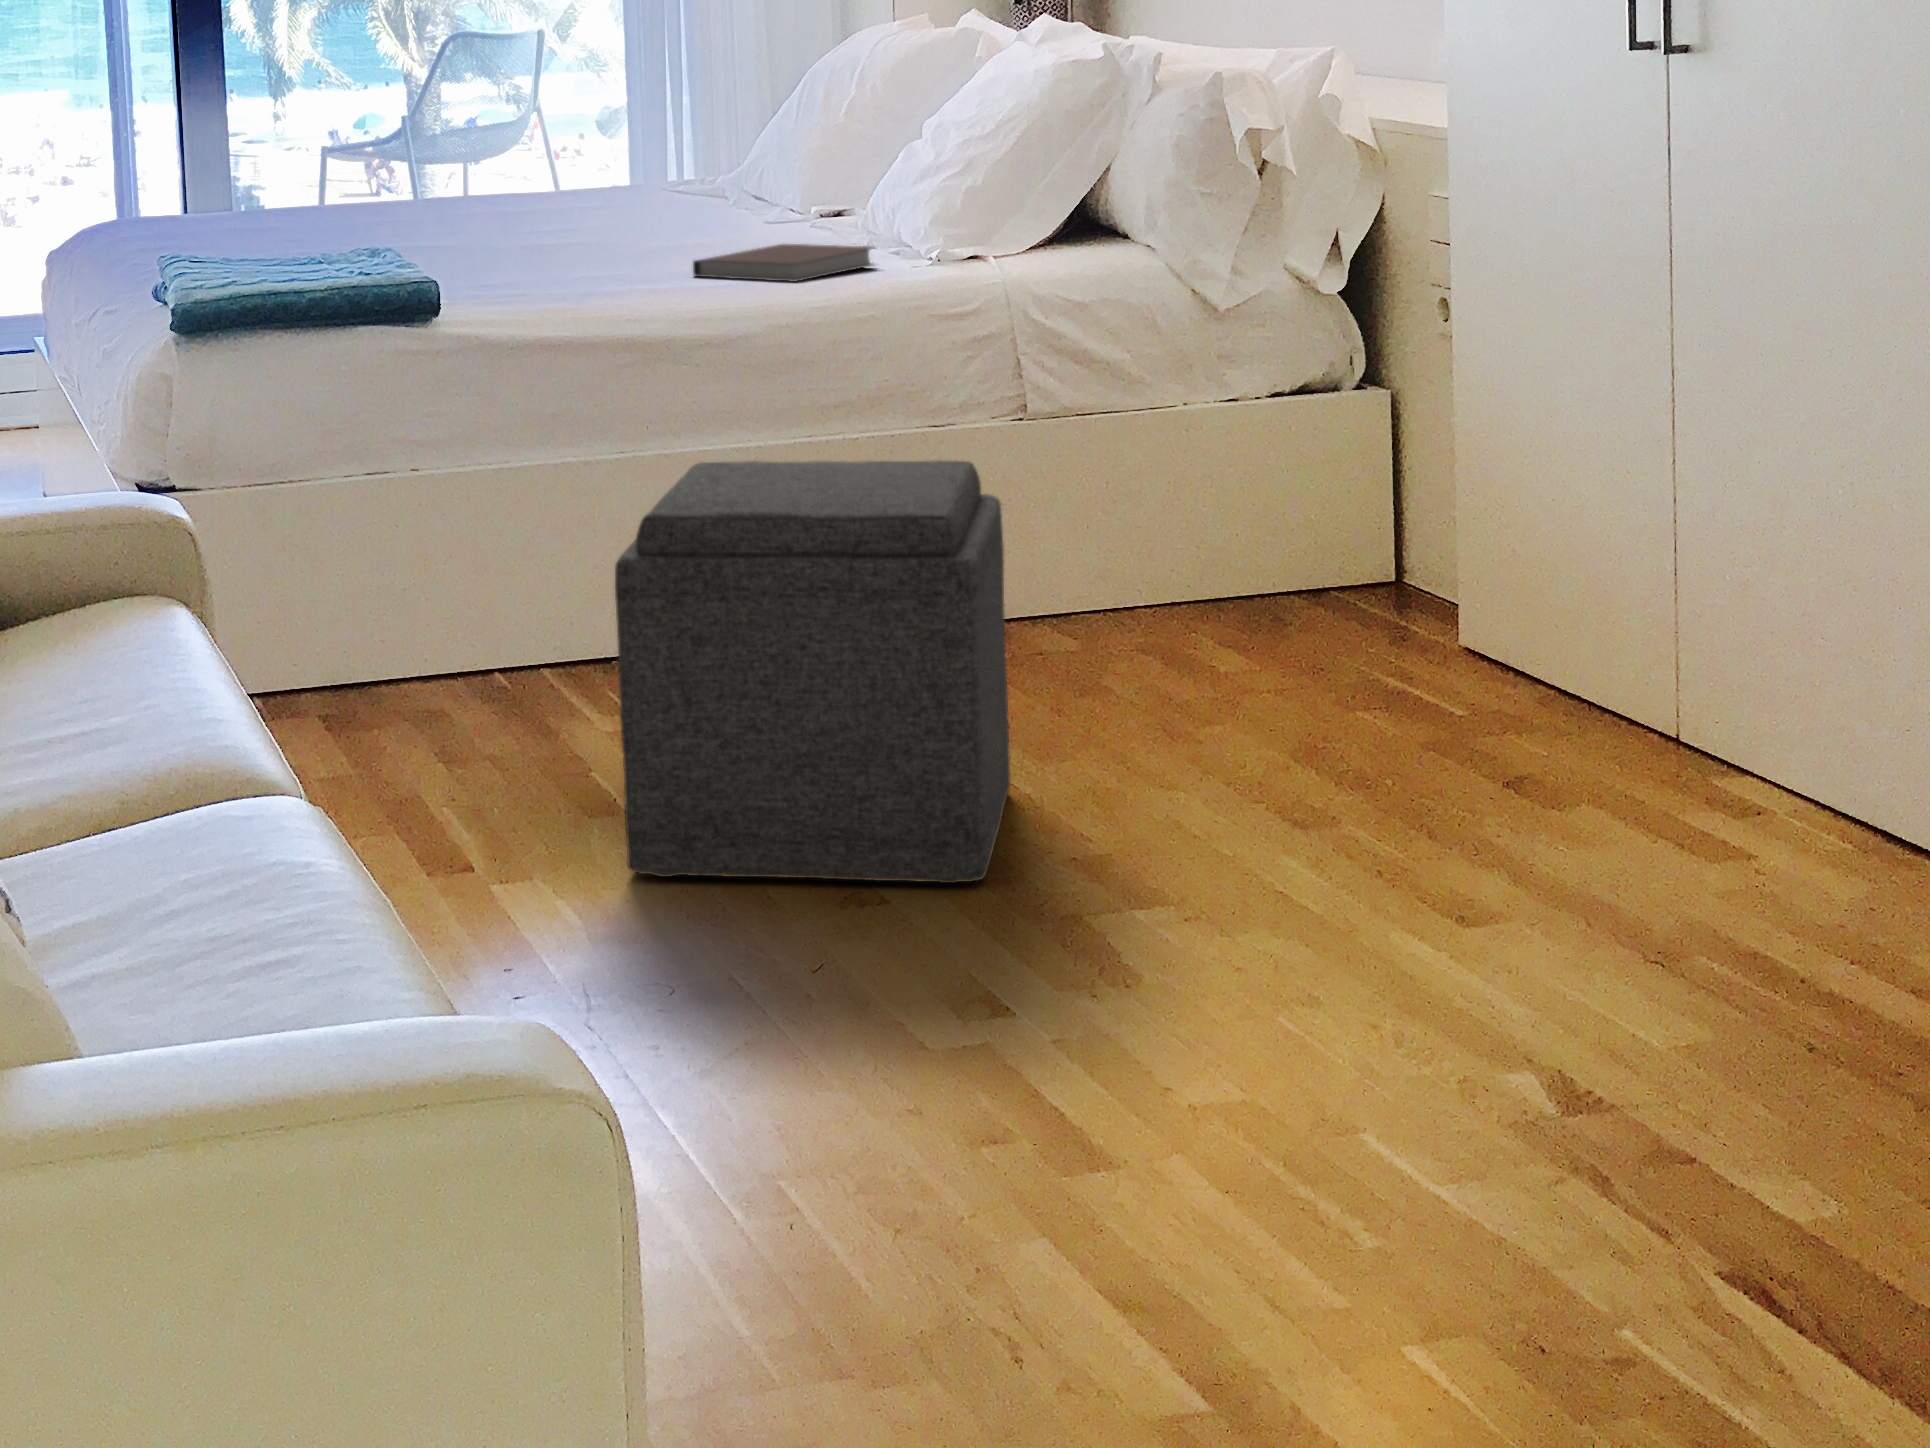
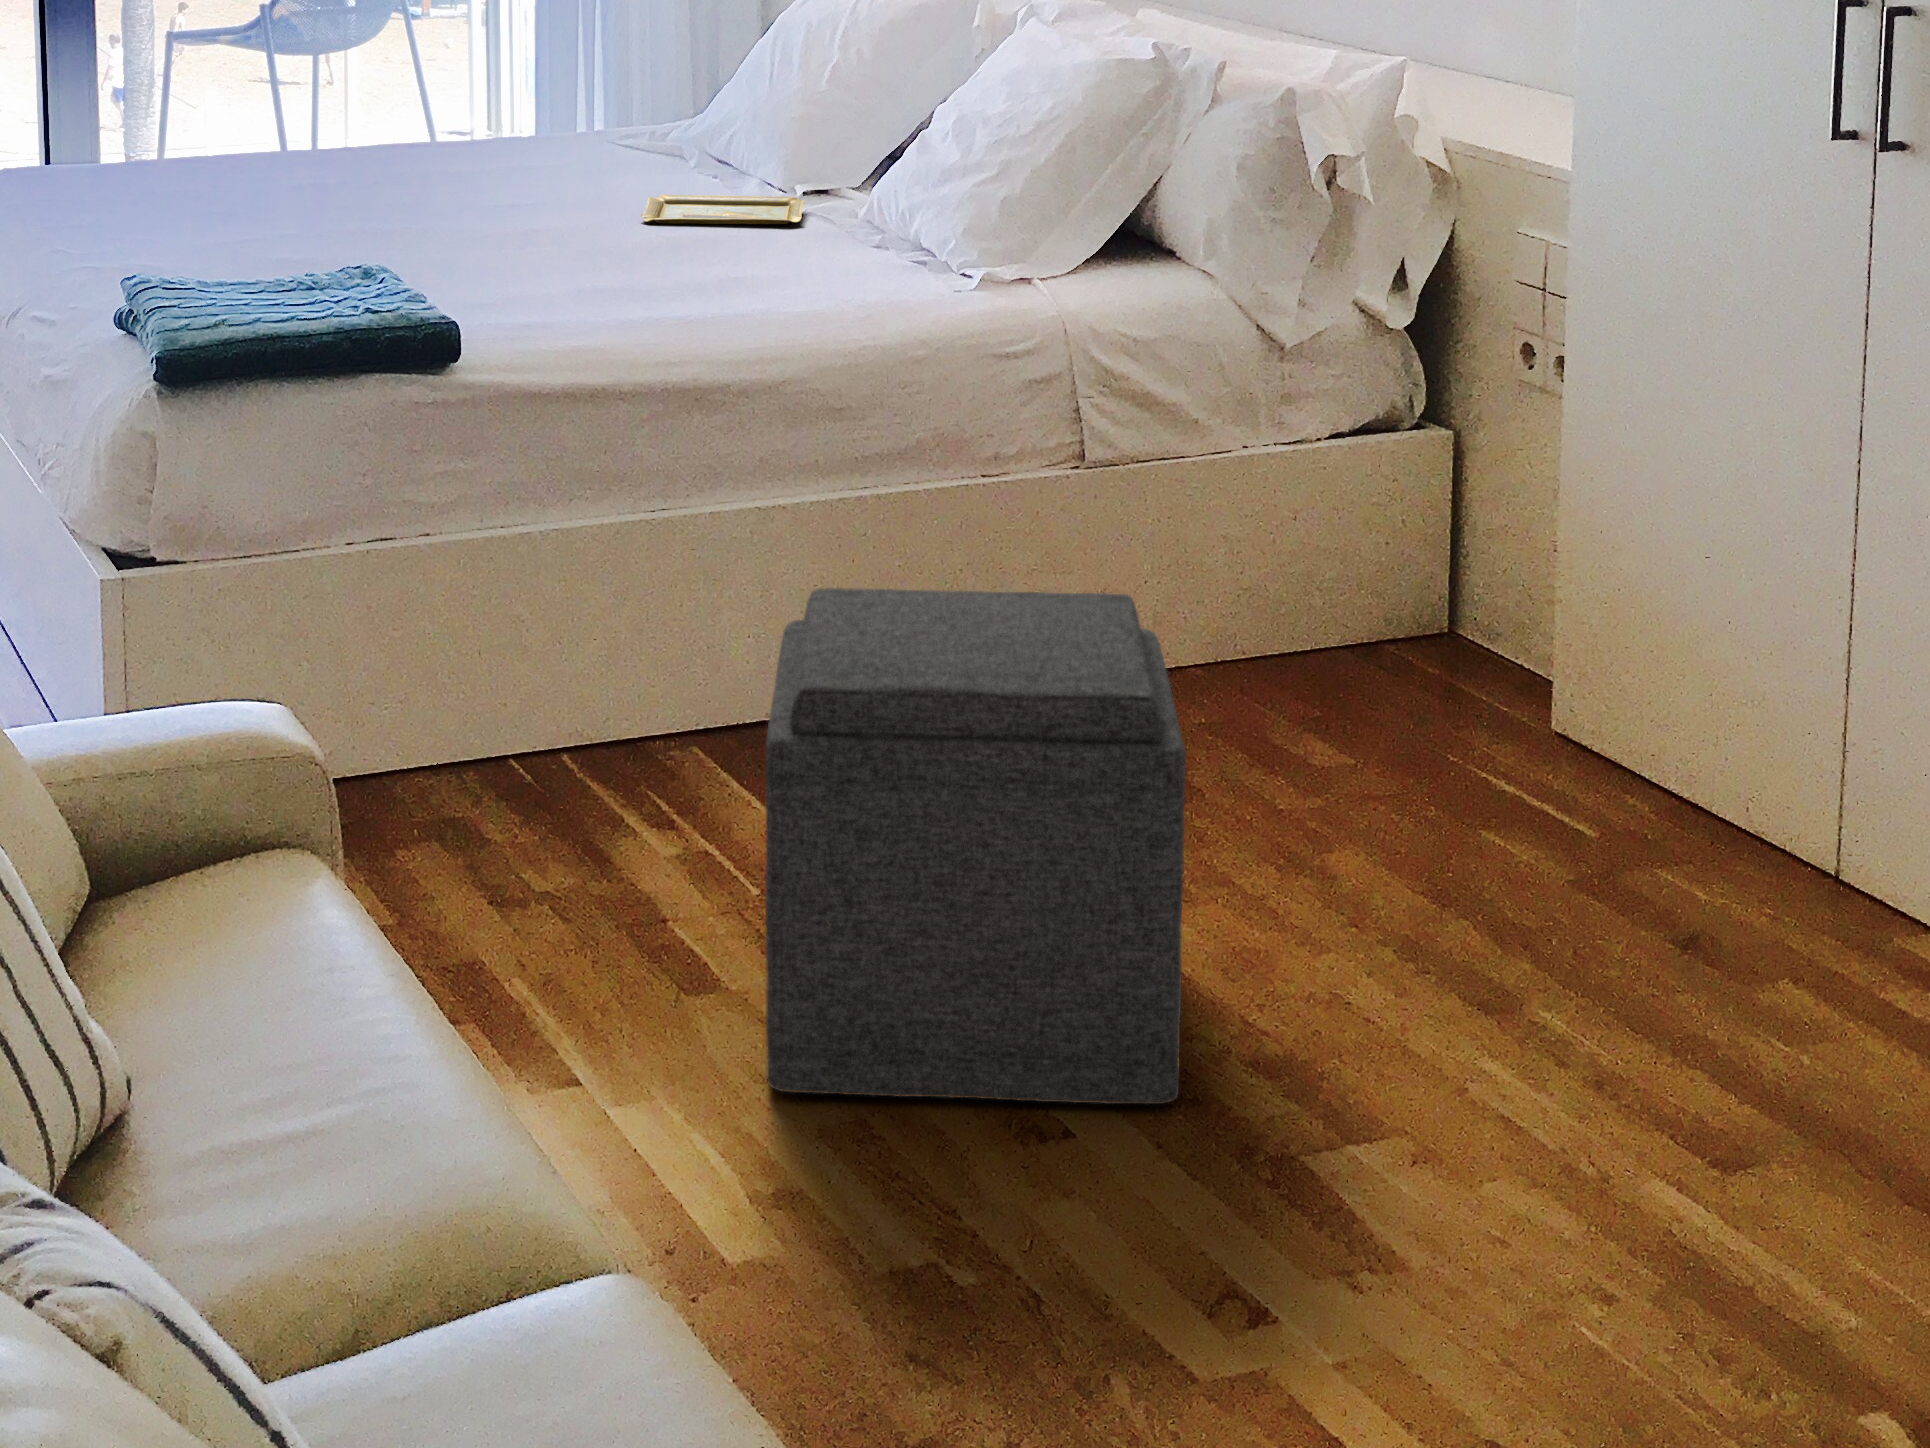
tray: none [661,216,816,238] -> present [642,195,805,224]
notebook: present [693,244,874,282] -> none [725,260,922,320]

